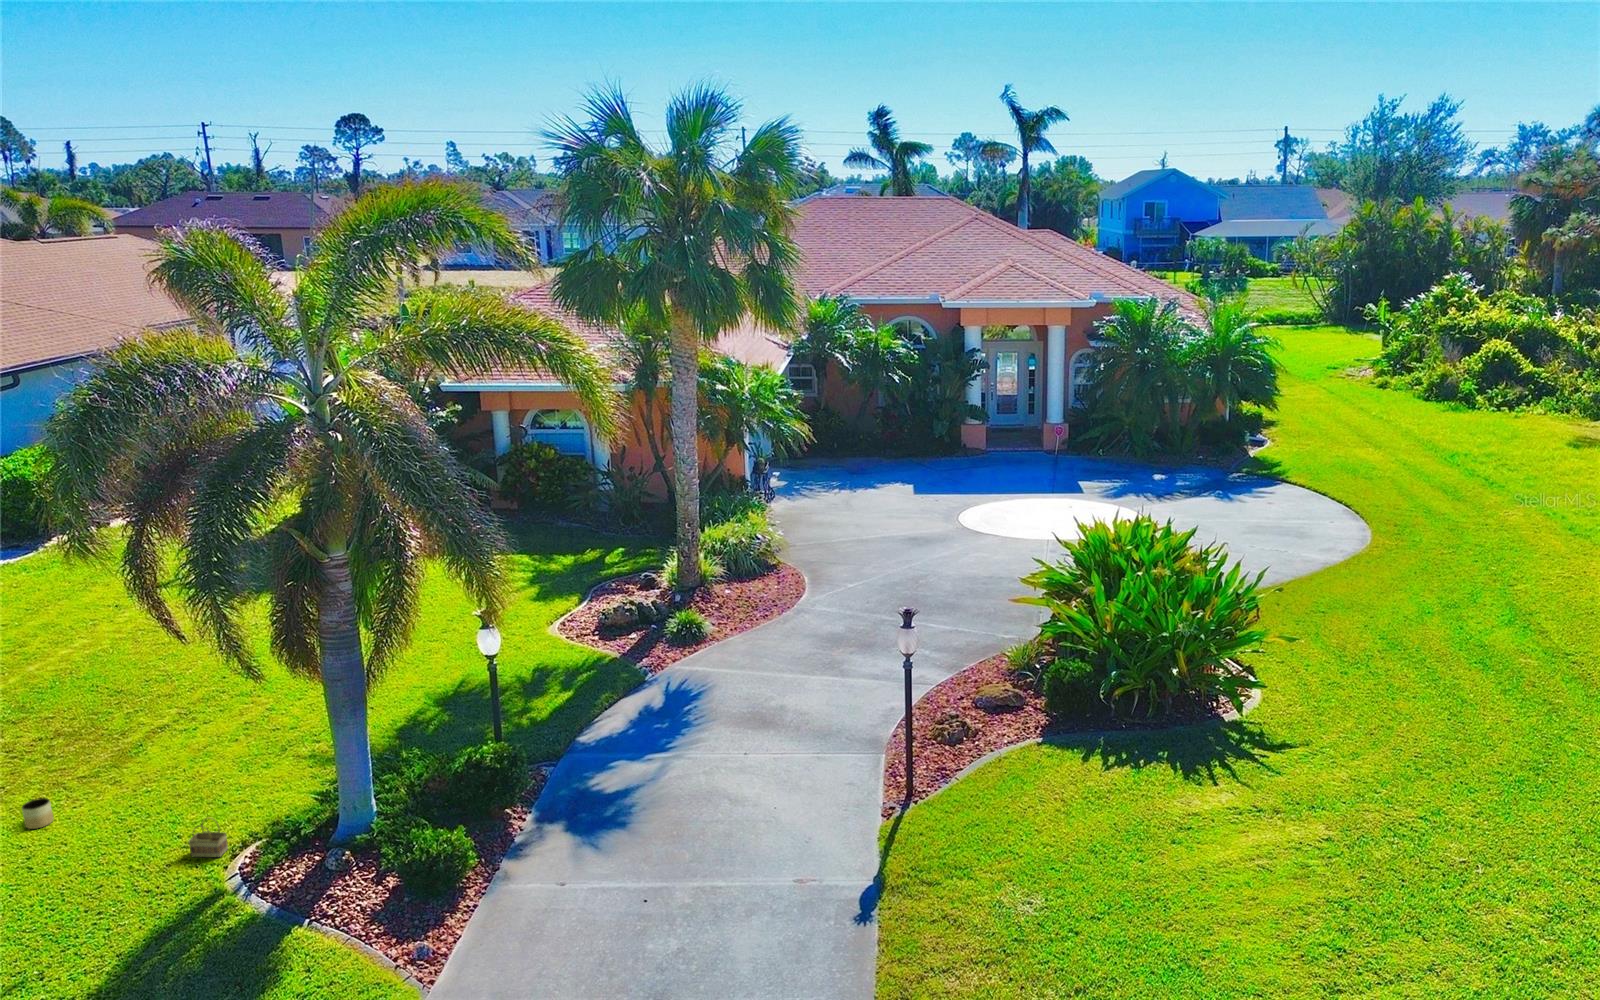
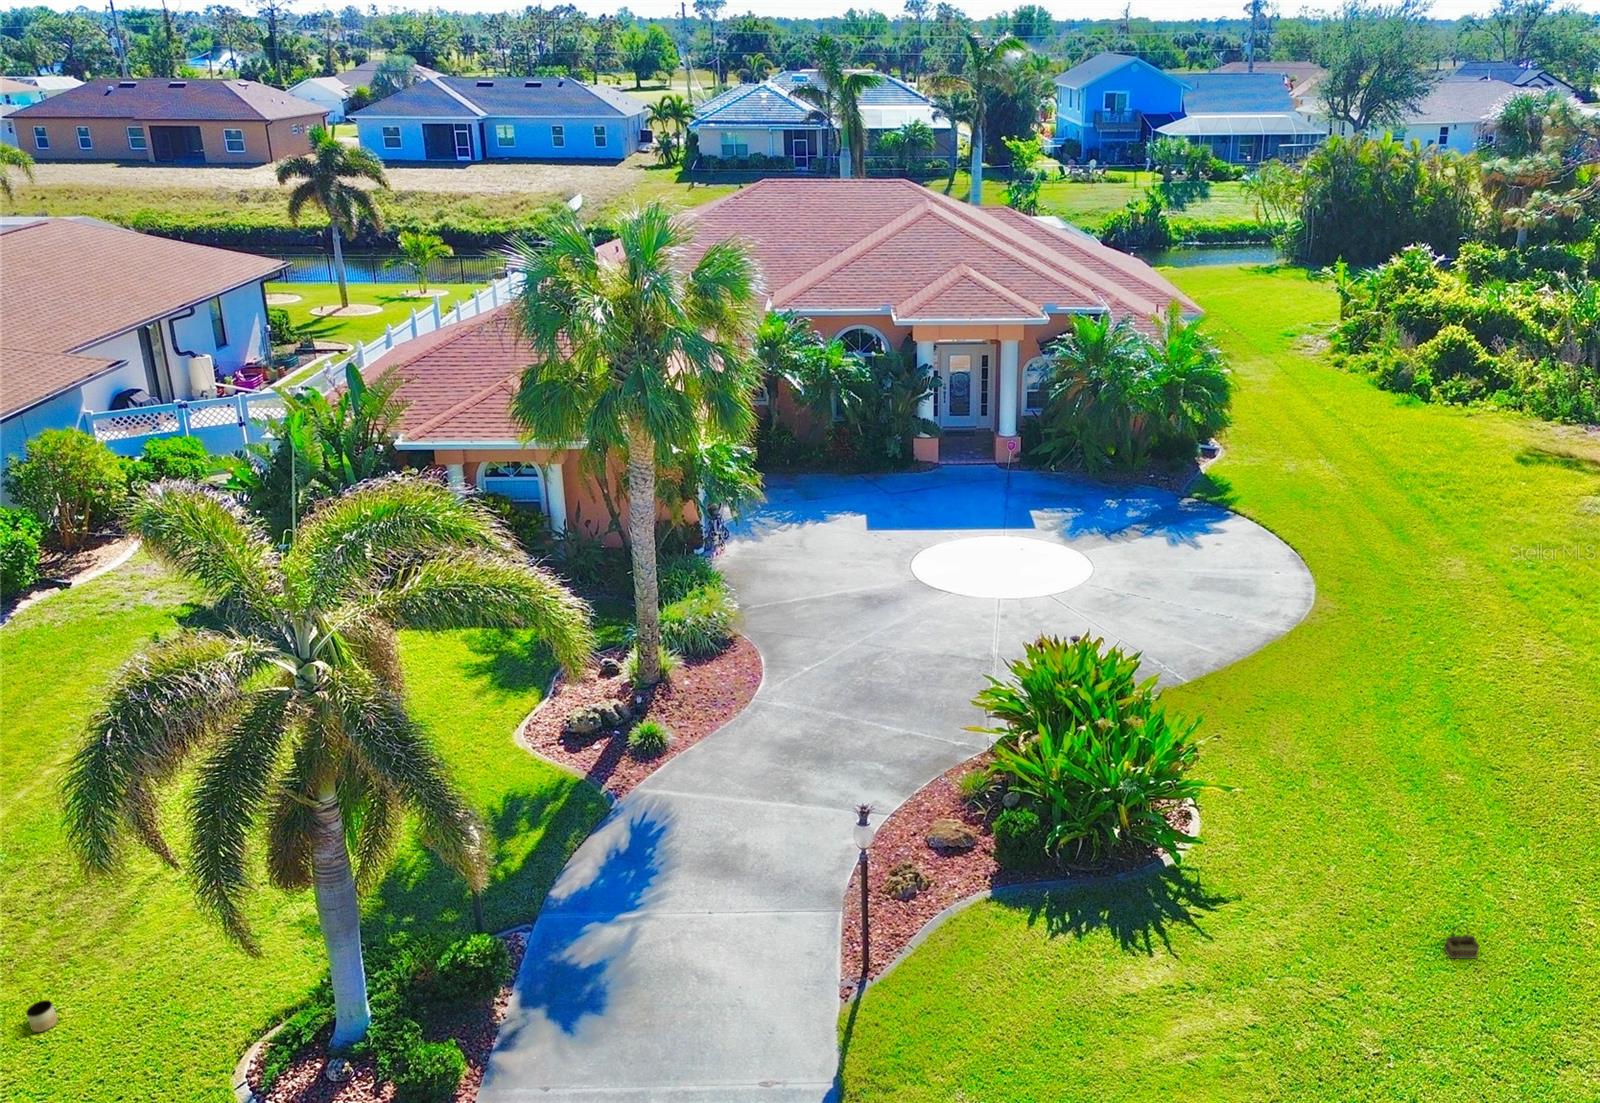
basket: present [189,818,228,857] -> present [1444,928,1479,959]

